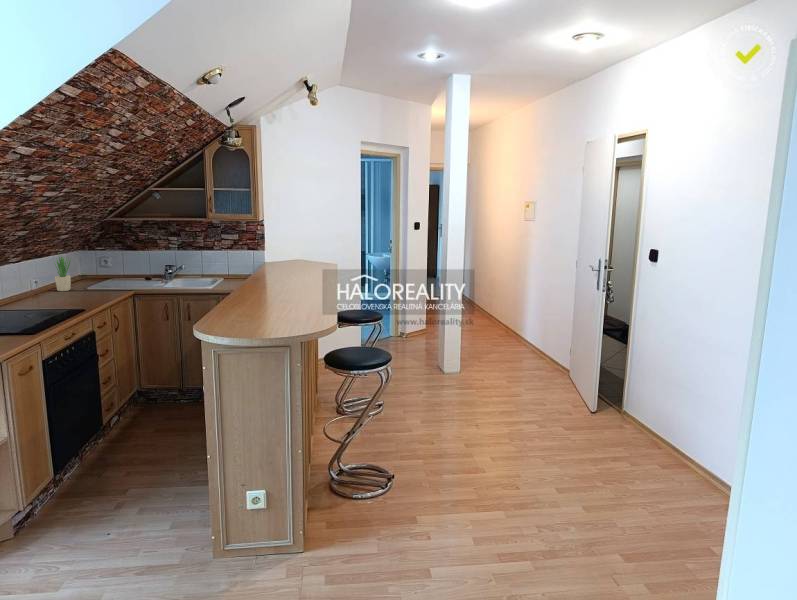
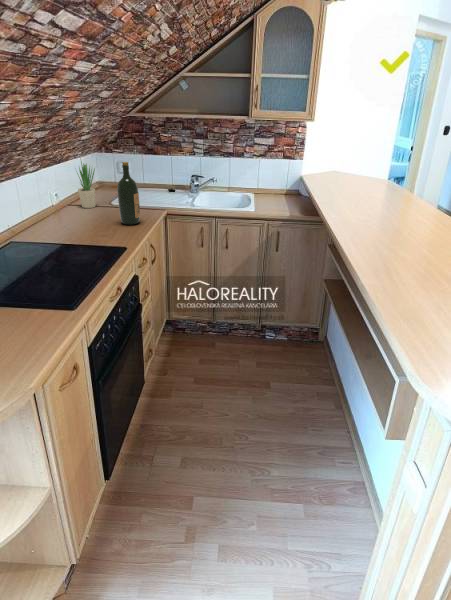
wine bottle: none [84,252,104,298] -> present [117,162,140,225]

